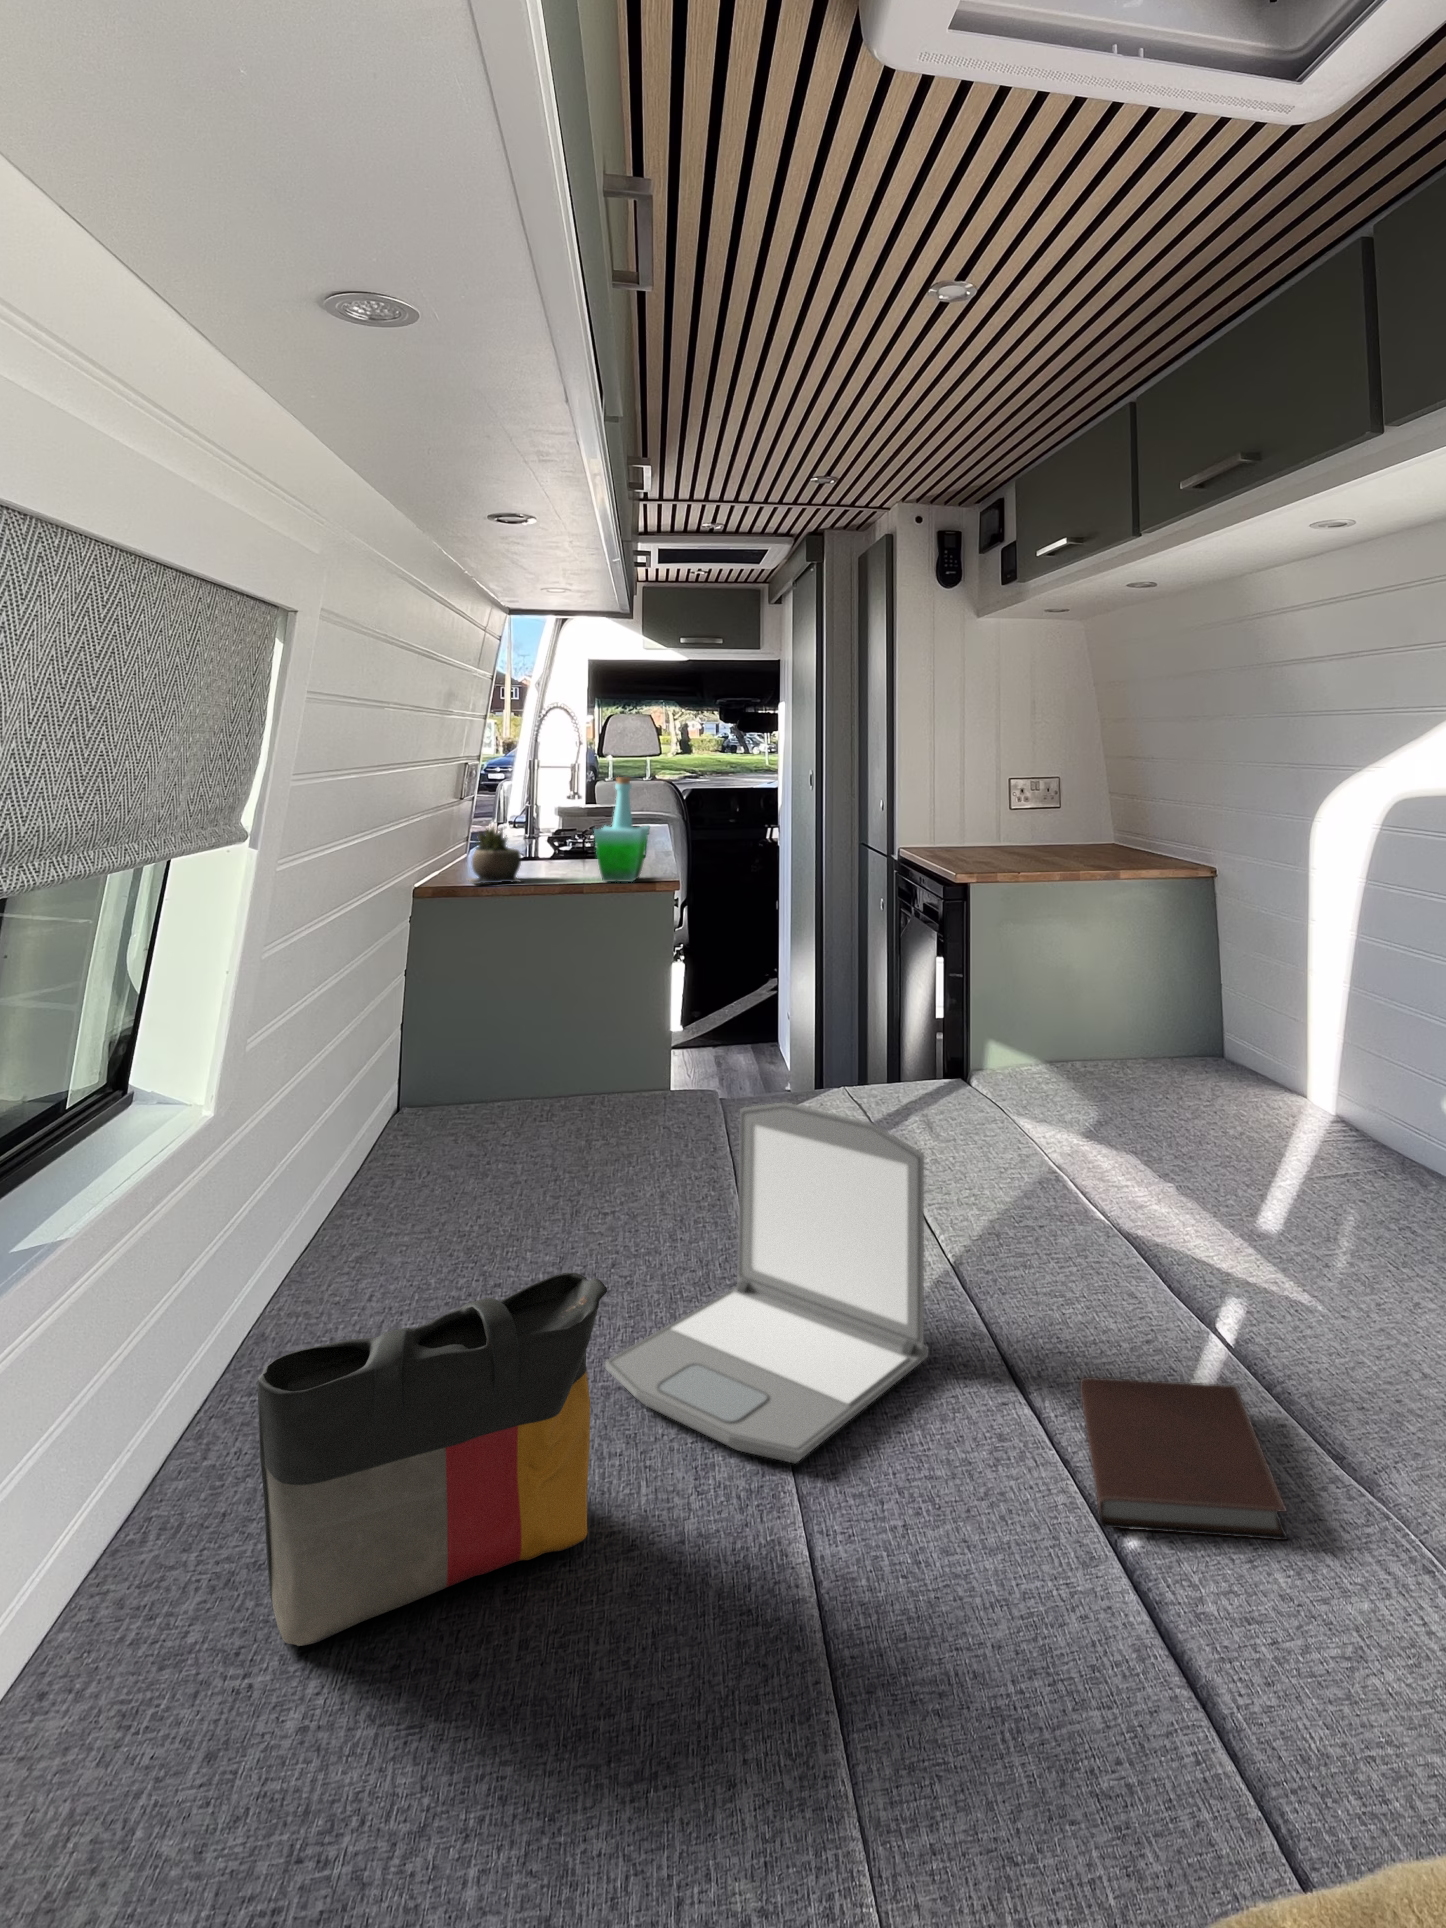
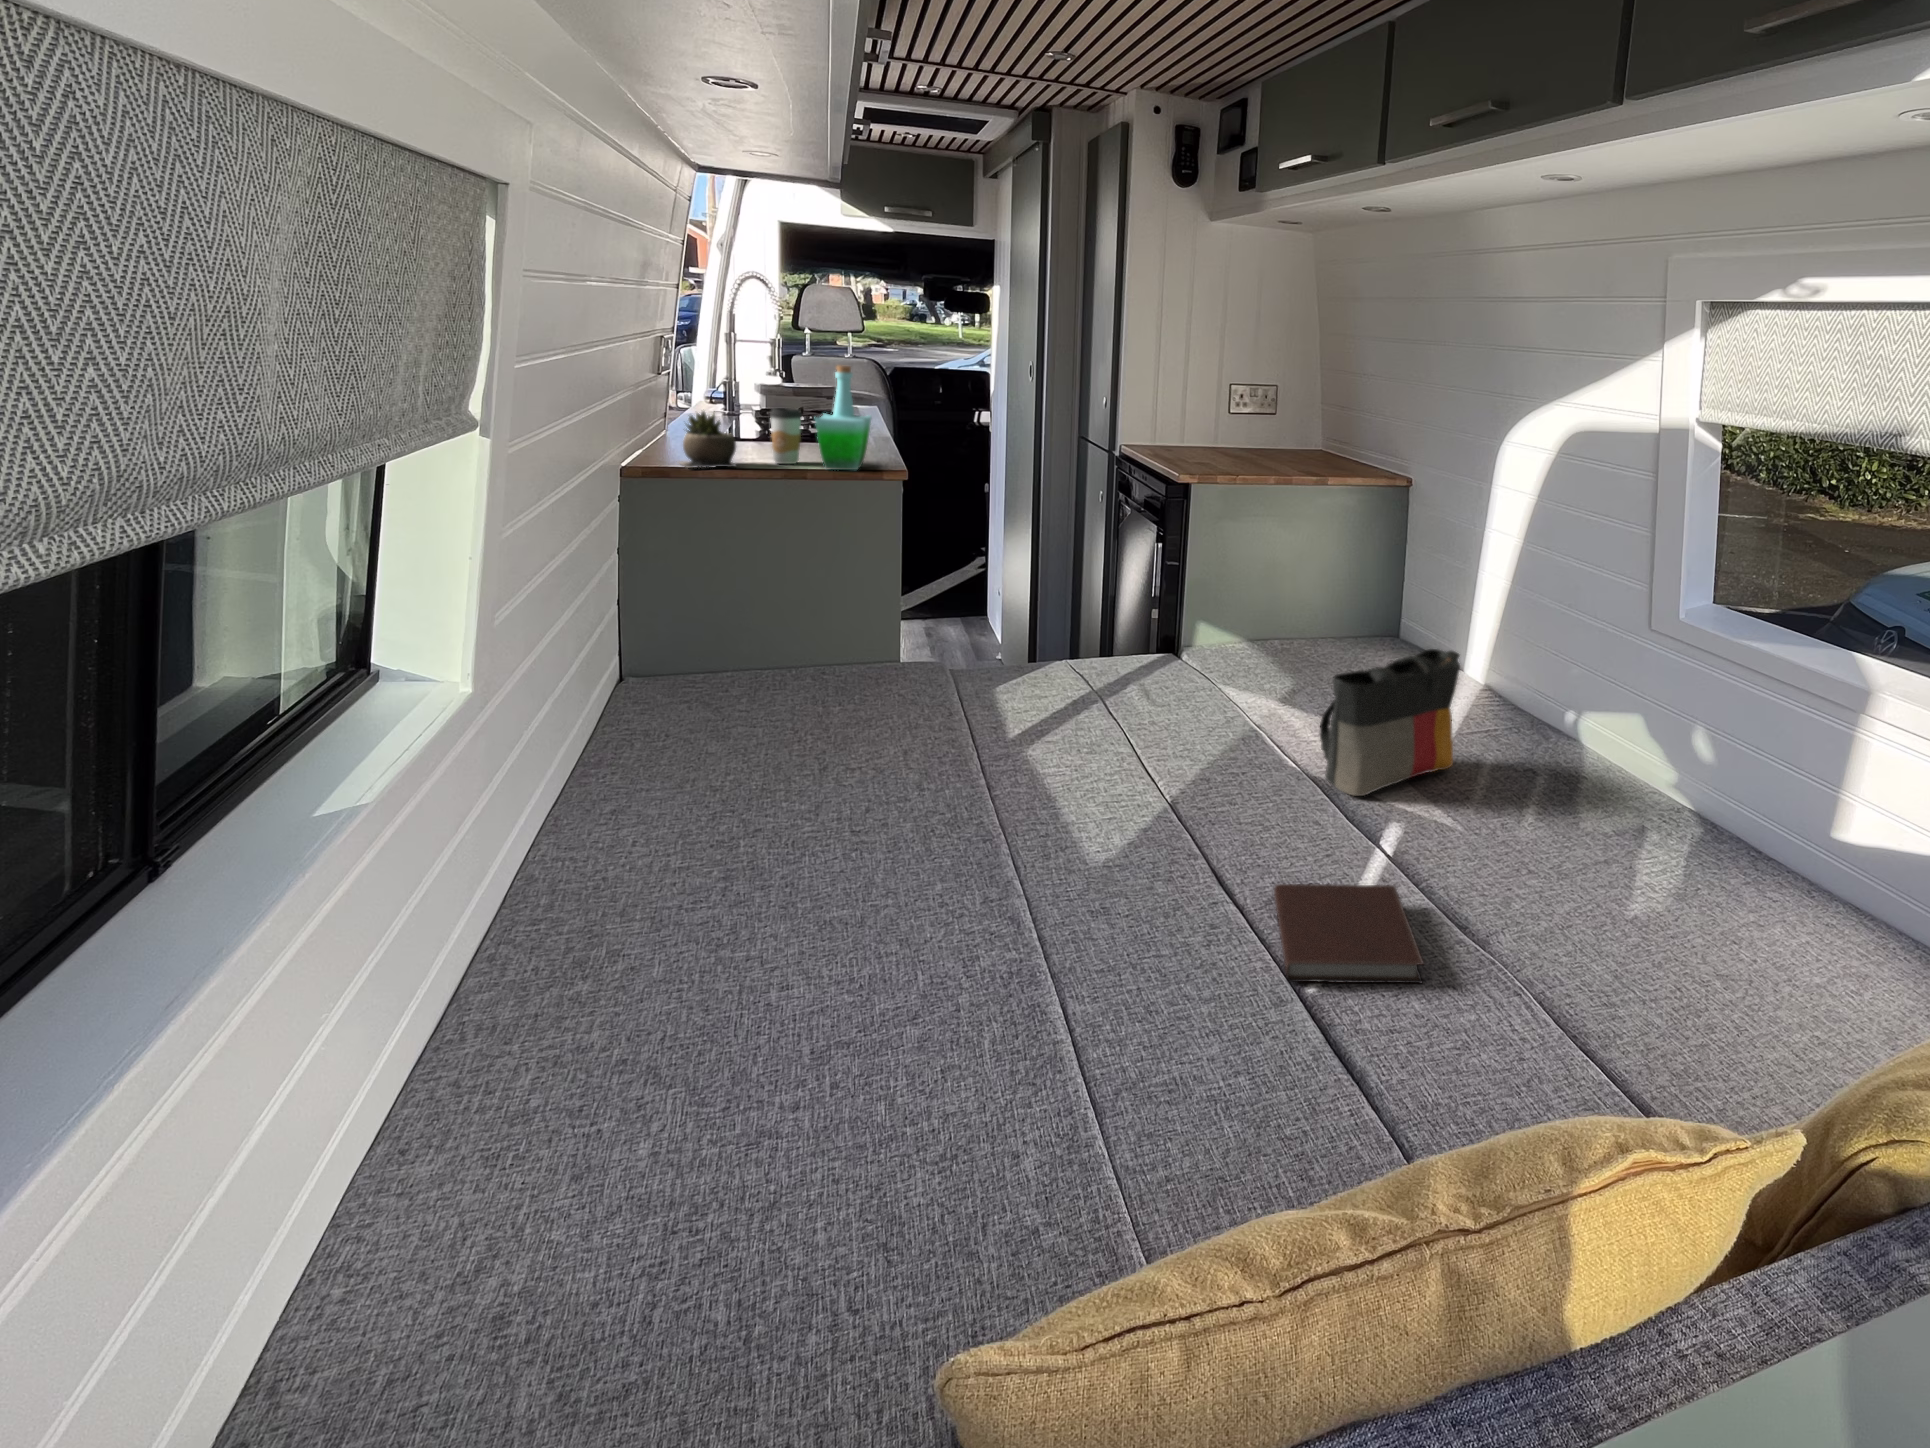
coffee cup: none [554,822,584,878] -> present [770,408,802,464]
laptop: present [605,1103,929,1463] -> none [875,678,1155,952]
tote bag: present [257,1273,607,1646] -> present [1320,649,1460,796]

